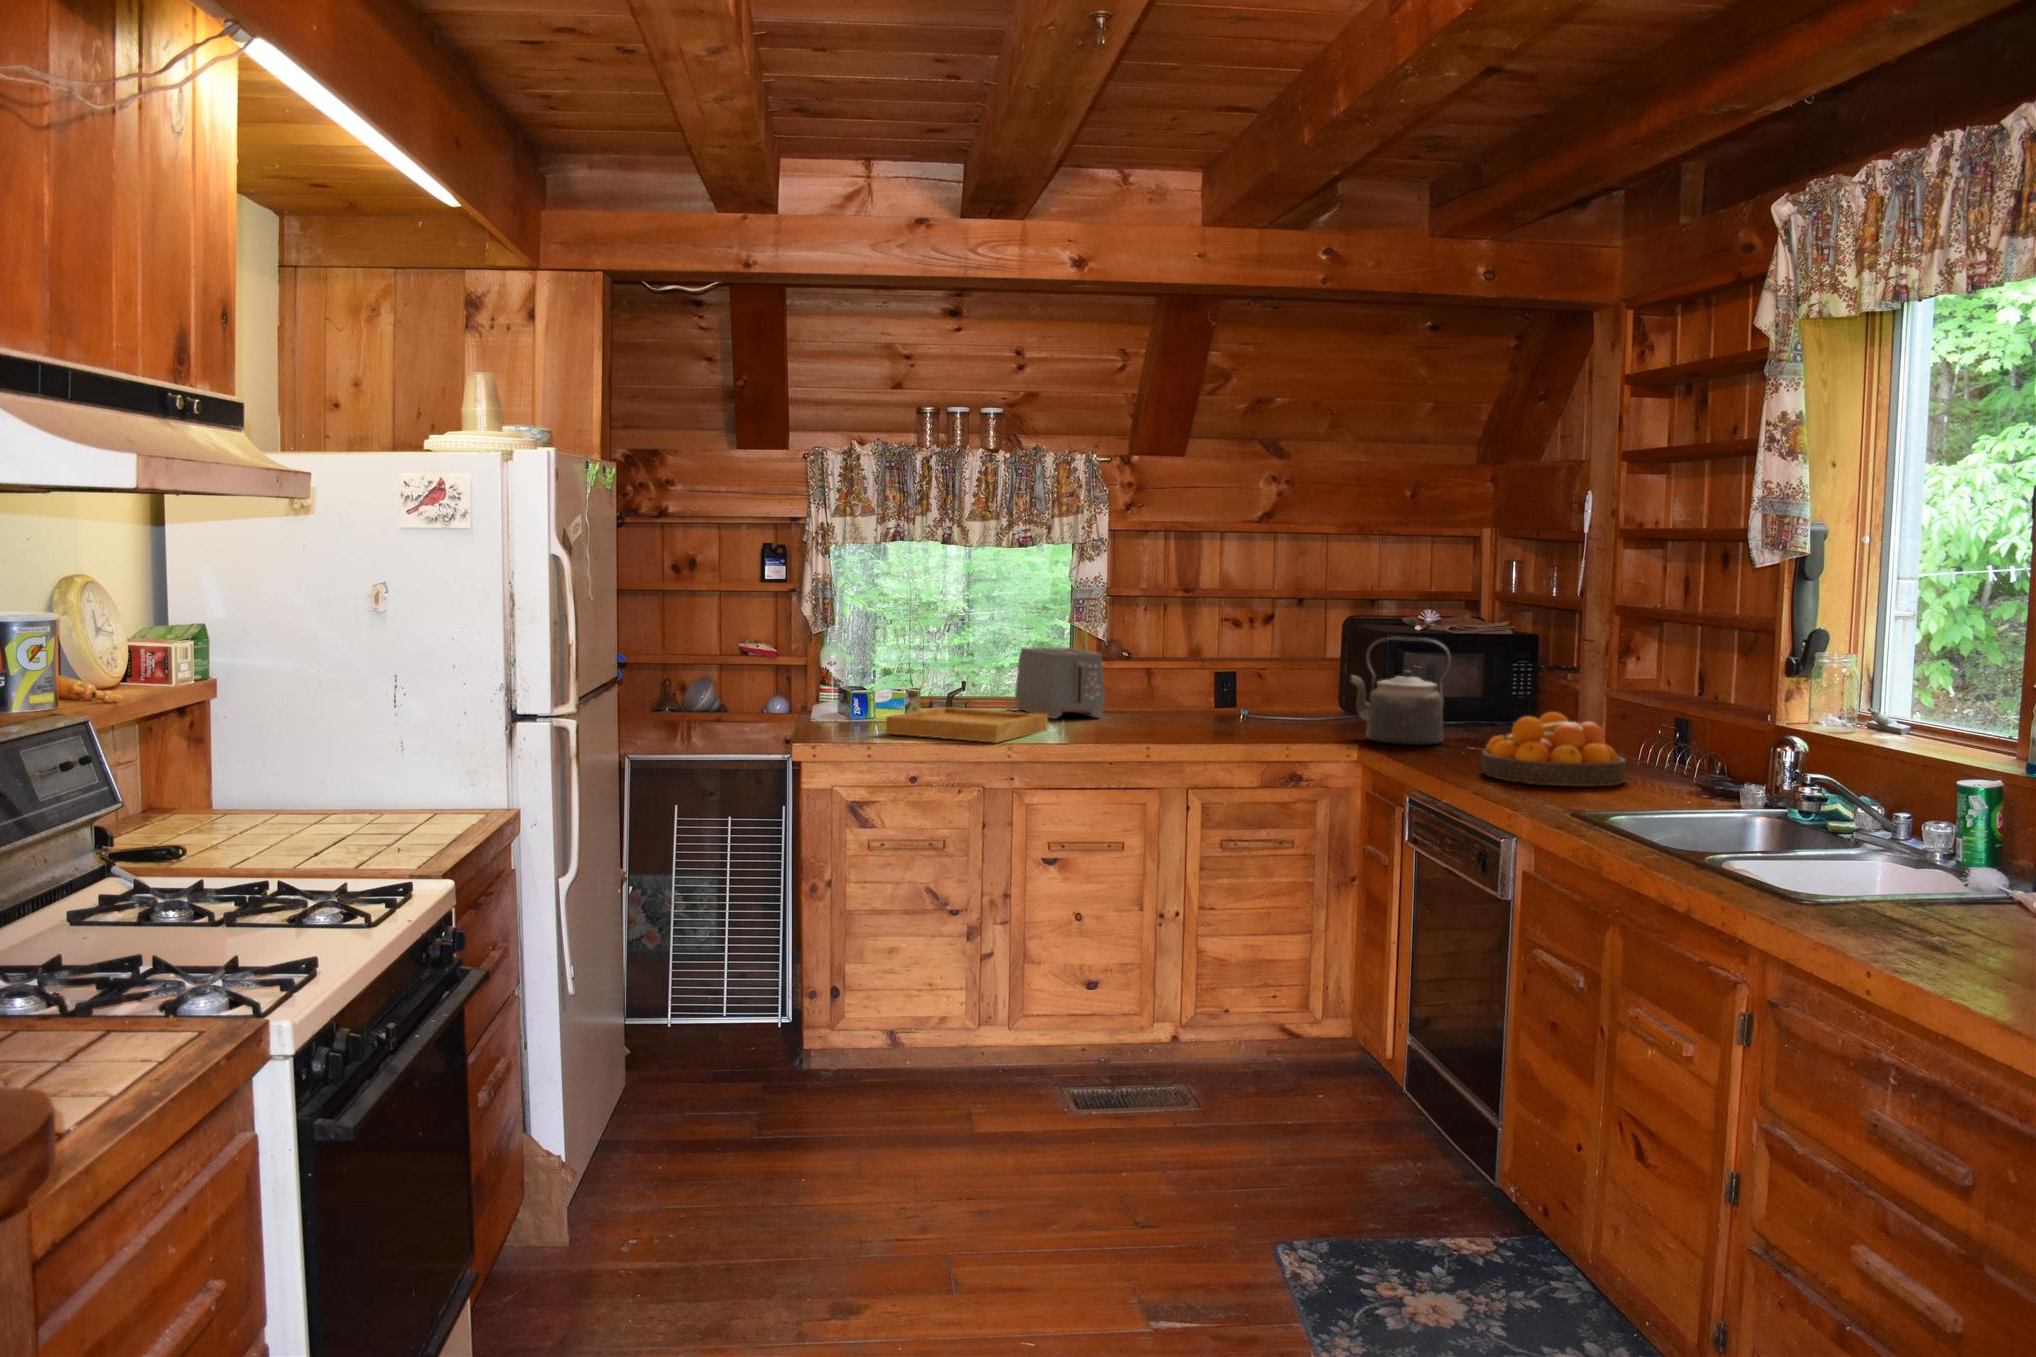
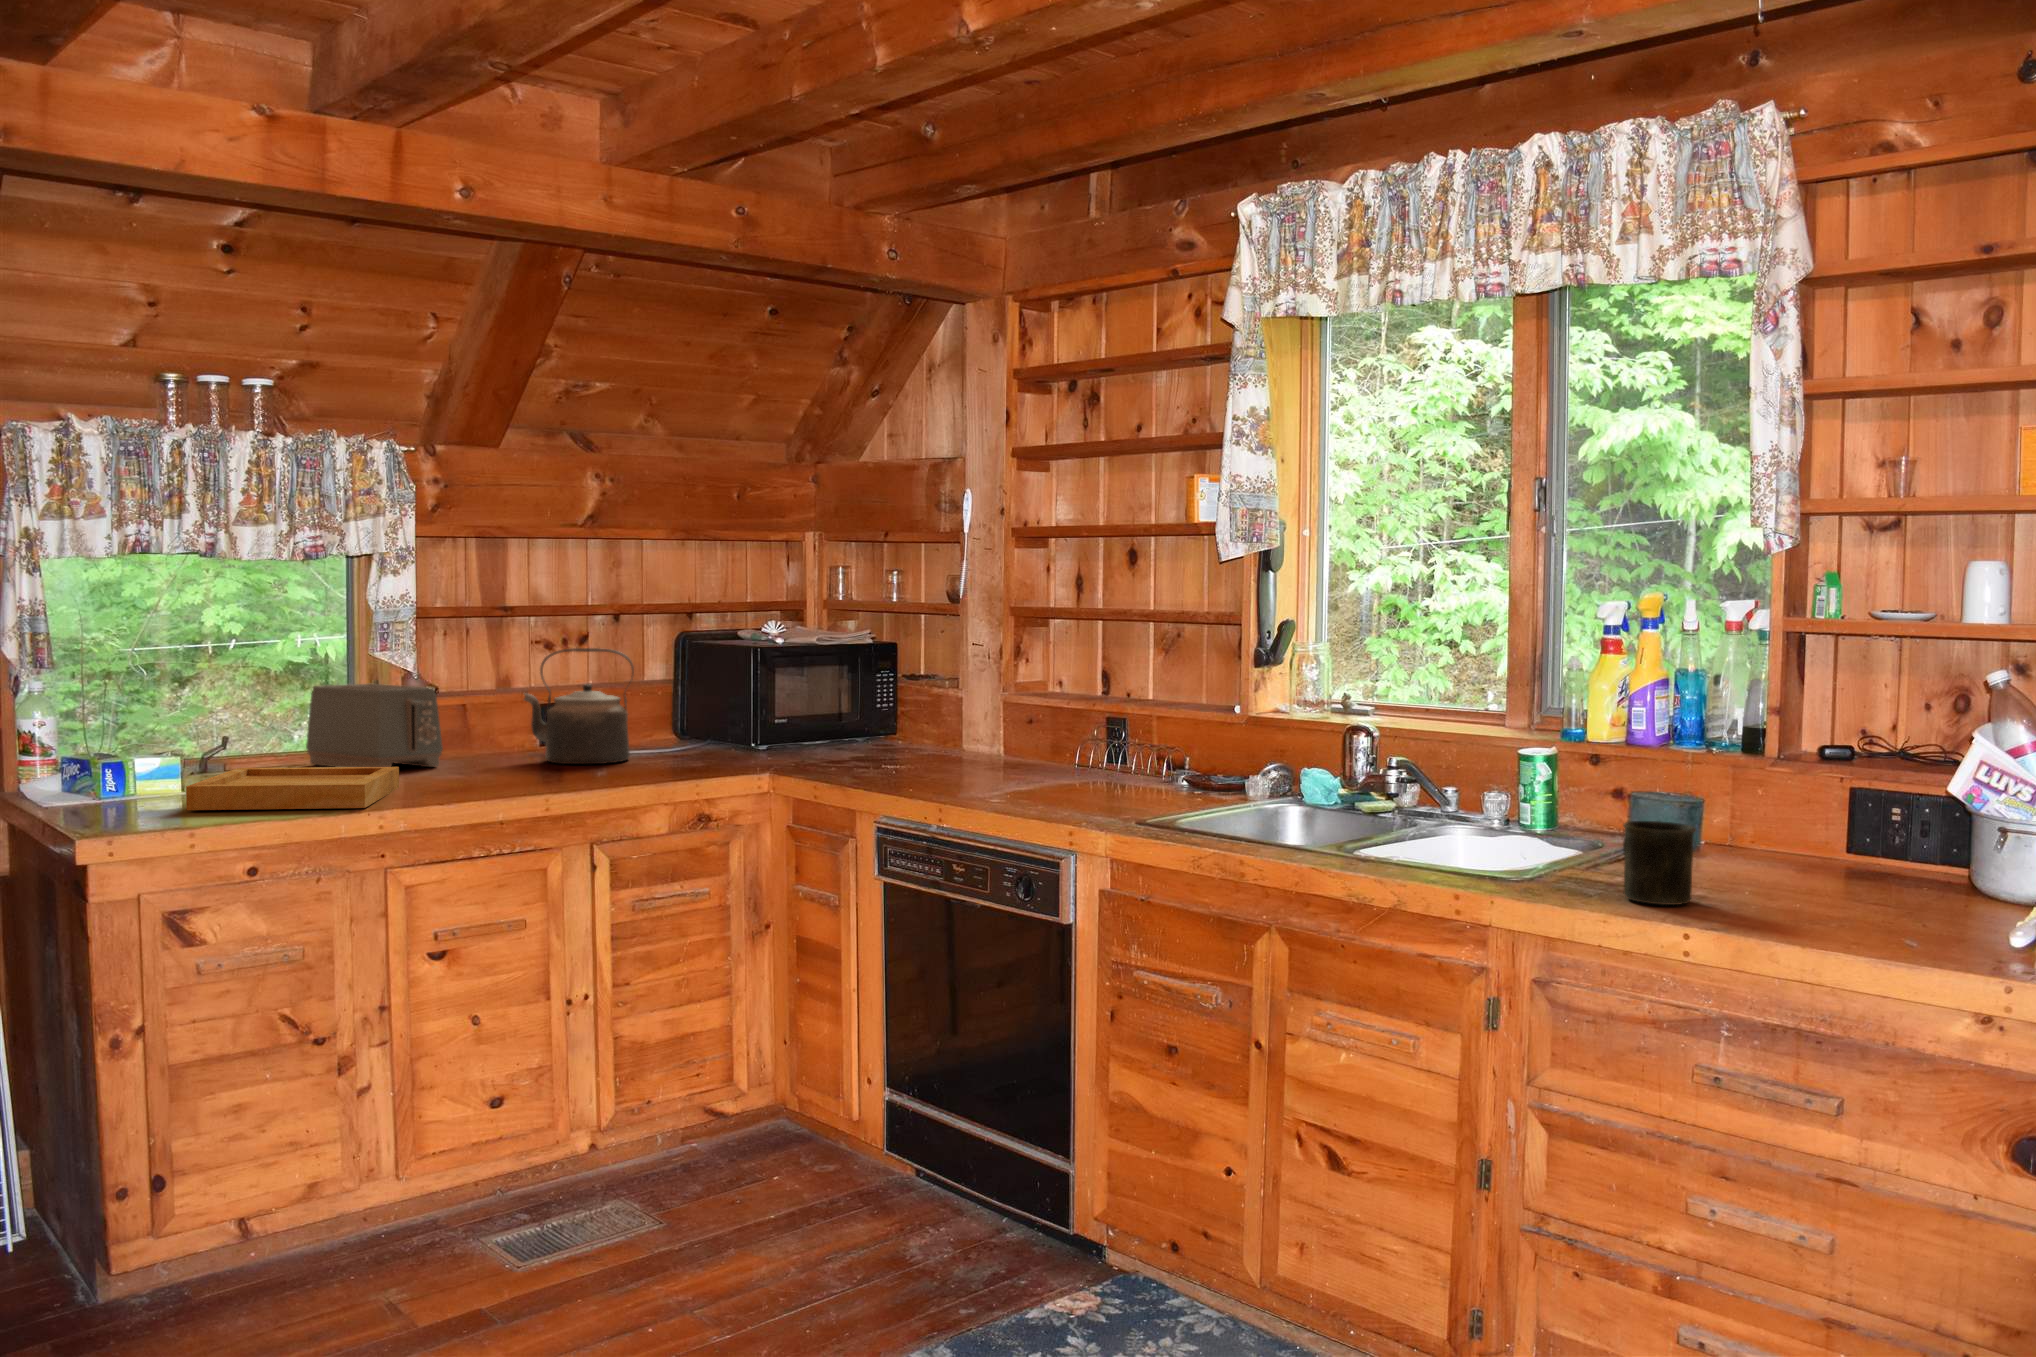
kettle: present [1351,637,1451,745] -> present [524,648,634,764]
fruit bowl: present [1481,712,1626,786] -> none [959,719,1104,796]
mug: none [1895,852,1975,940] -> present [1623,821,1696,905]

